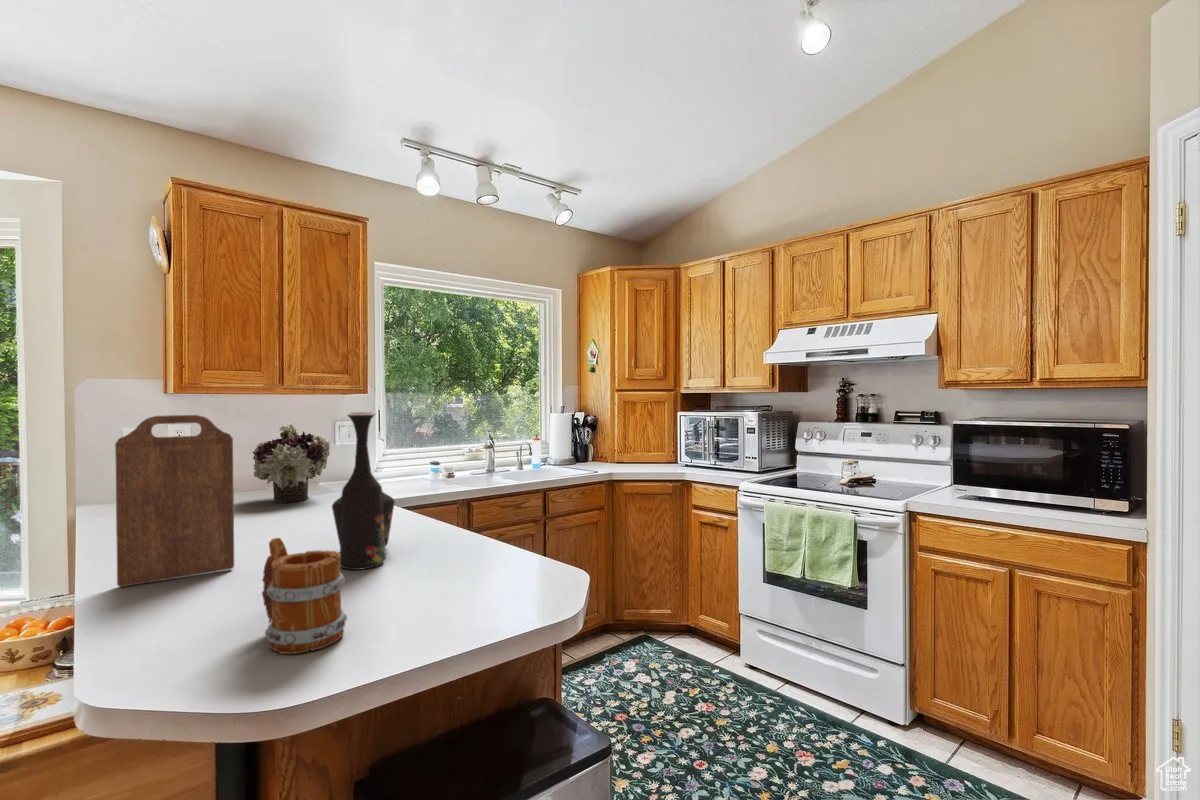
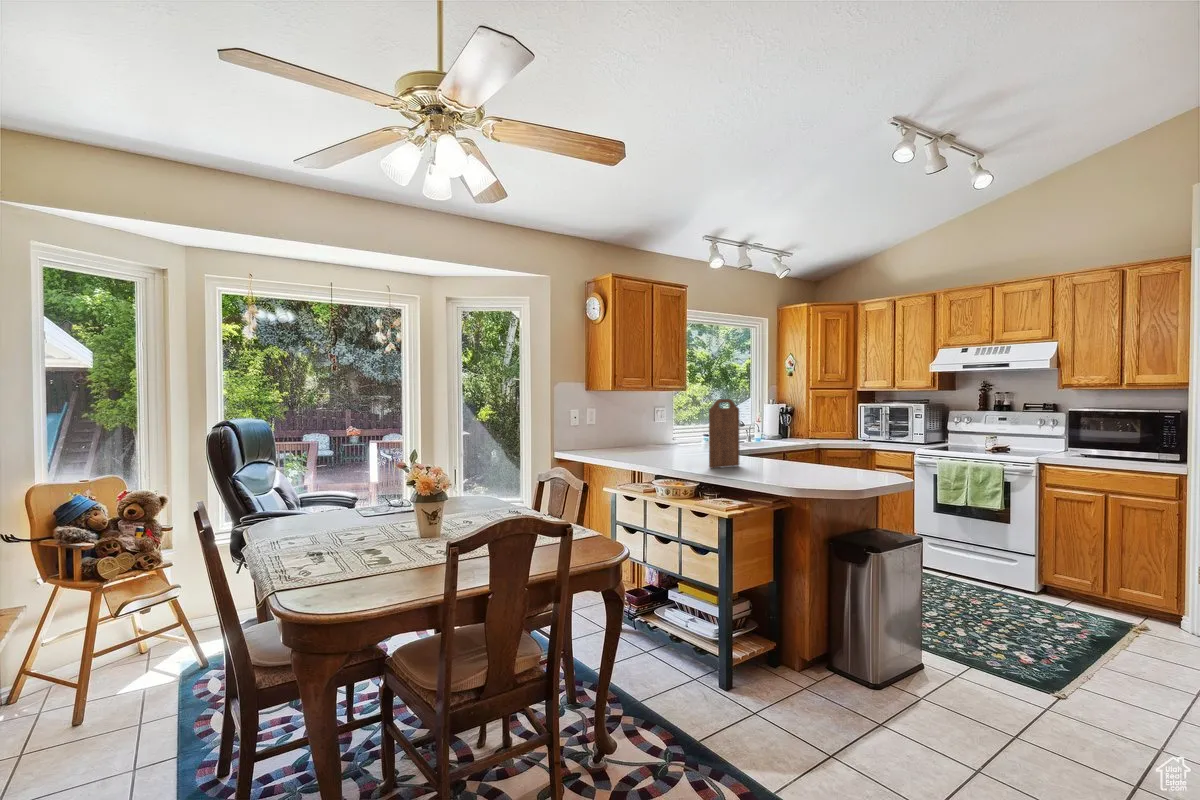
vase: present [332,412,394,570] -> none [763,399,803,467]
flower arrangement: present [253,423,330,503] -> none [640,407,684,451]
mug: present [262,538,347,654] -> none [811,442,850,478]

